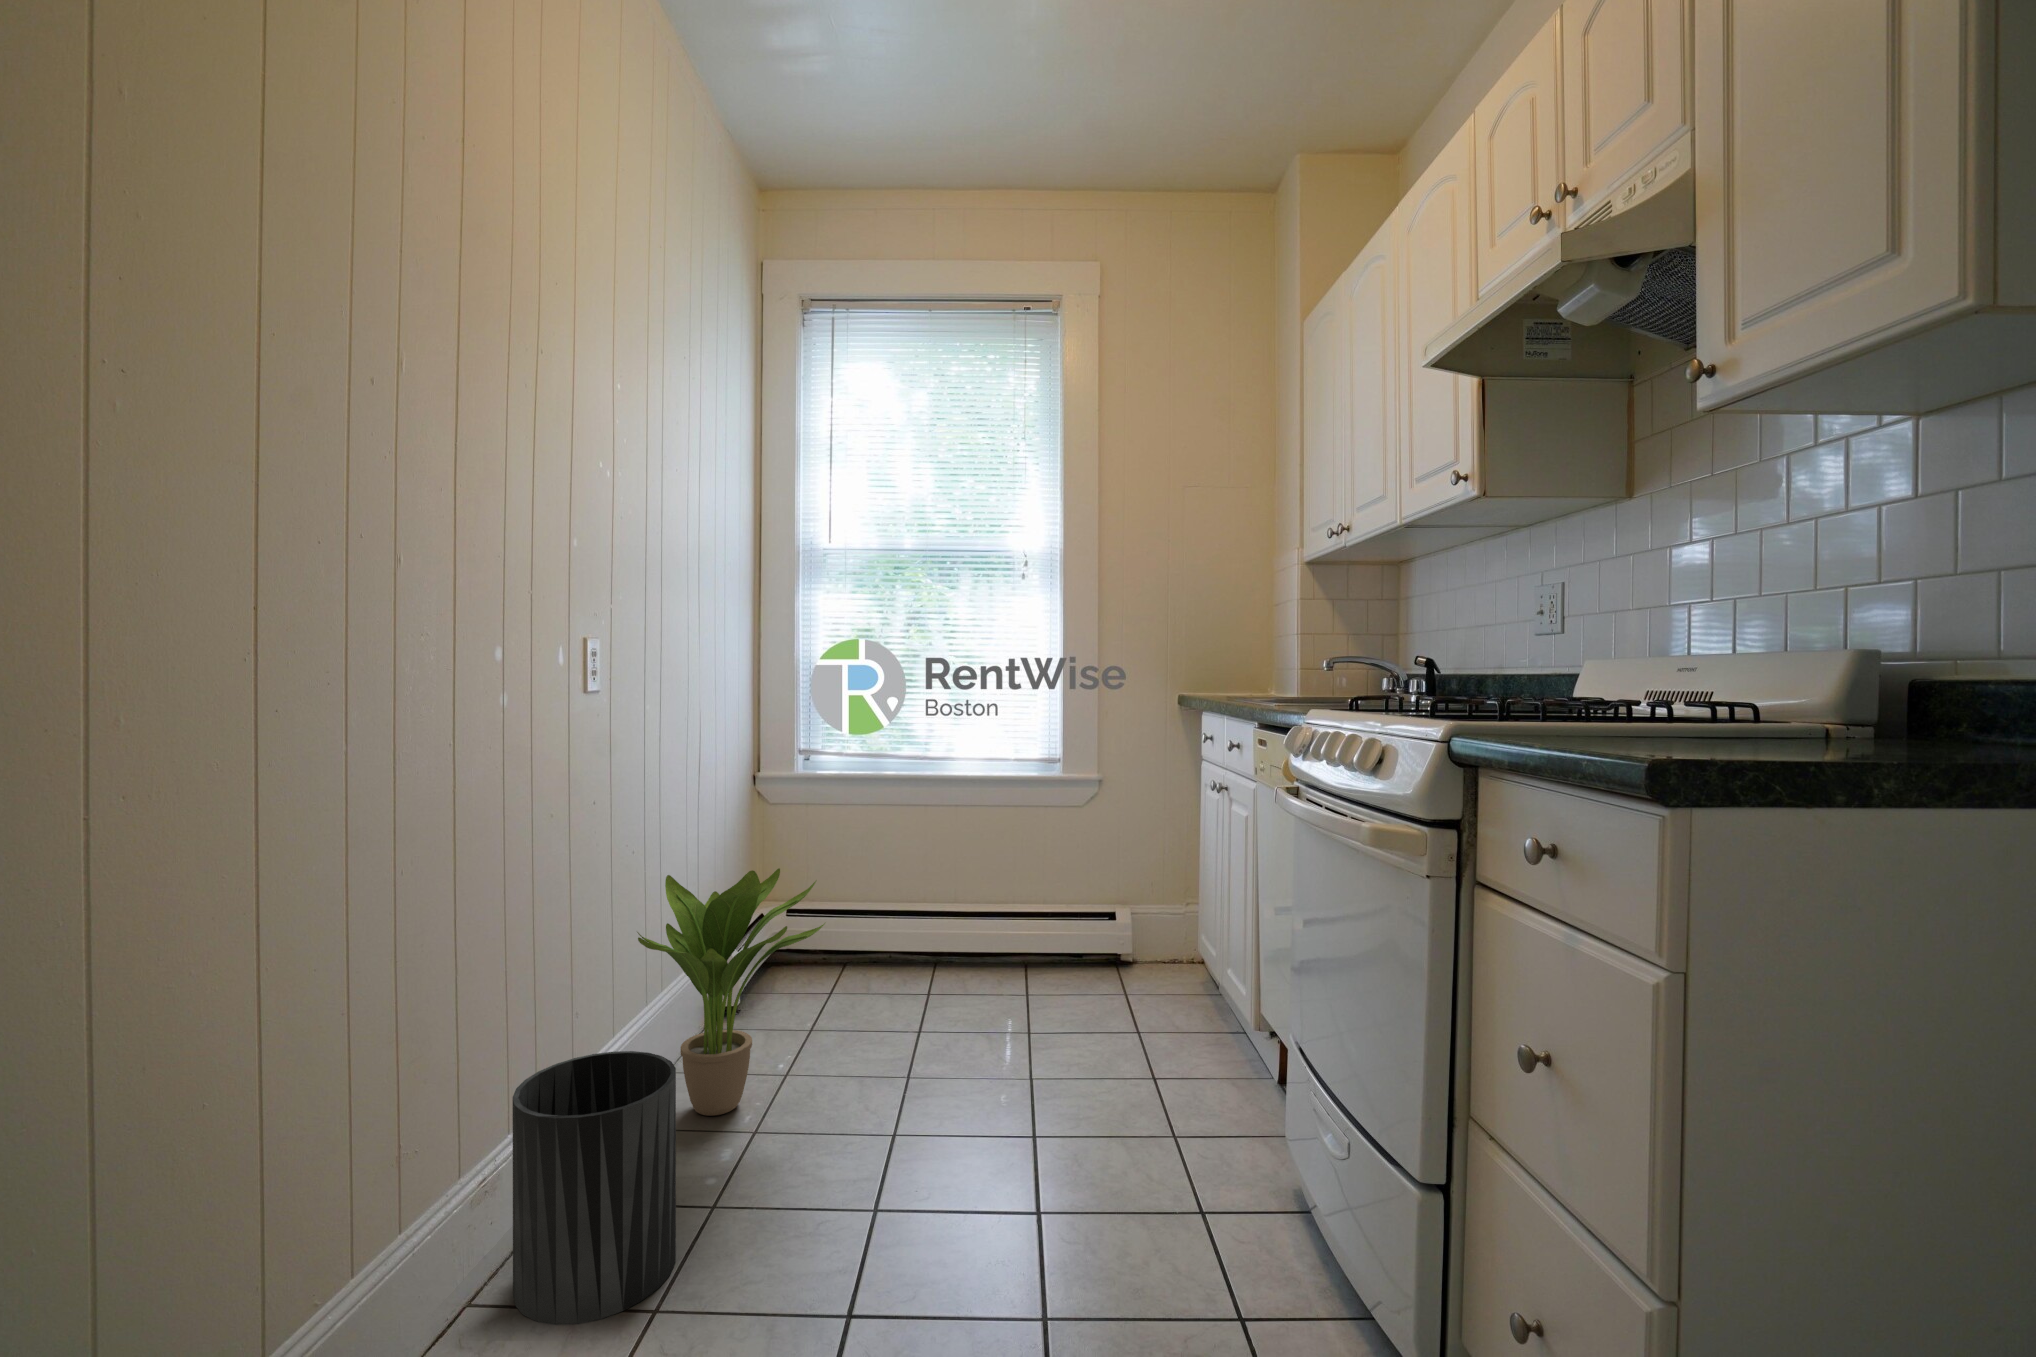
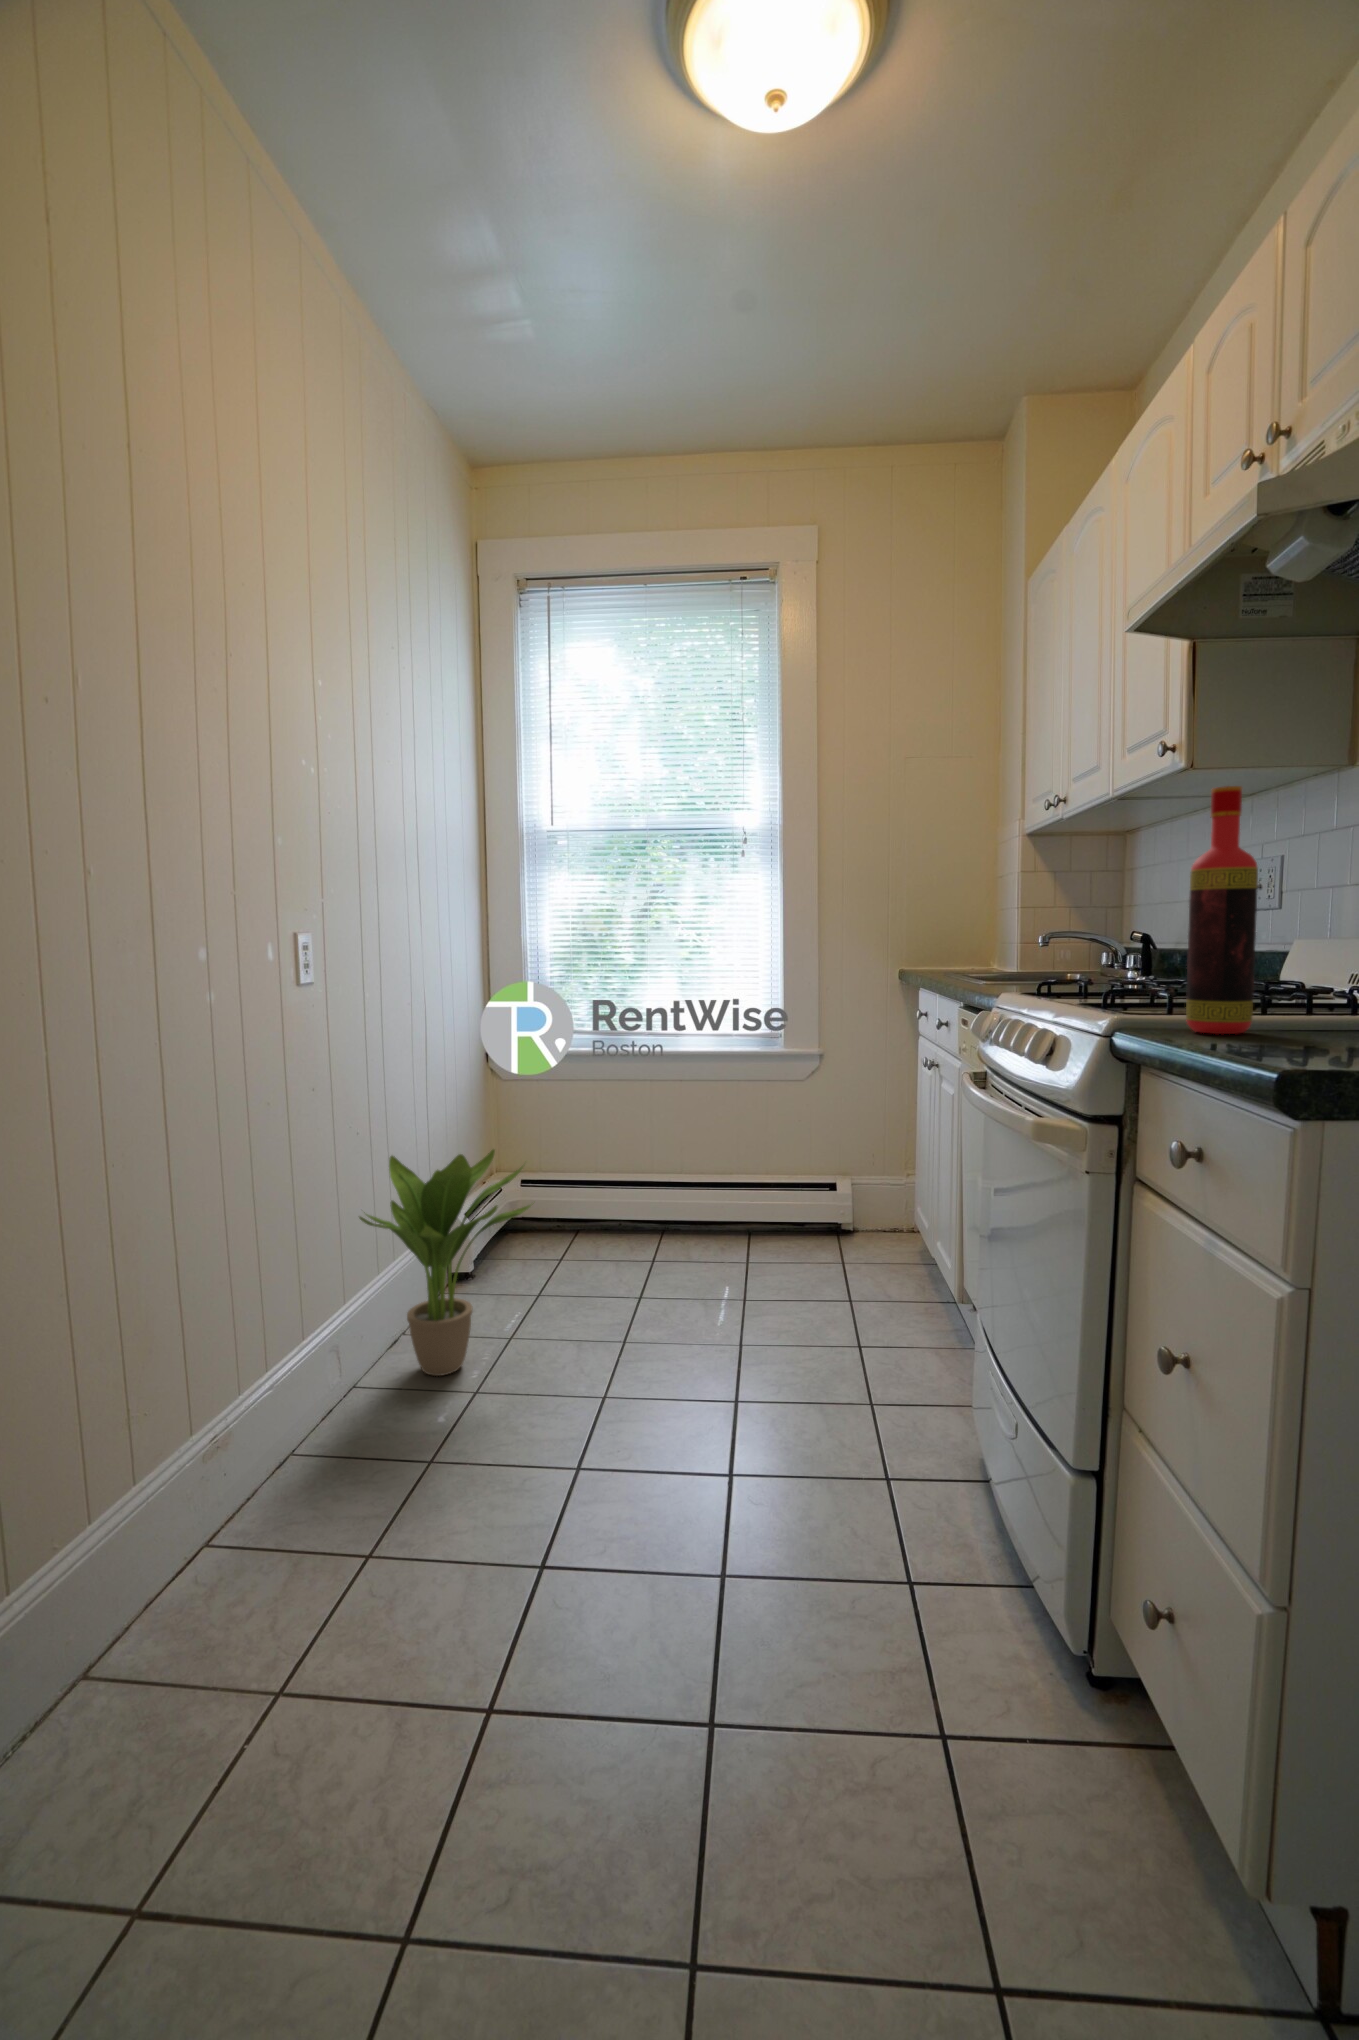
bottle: none [1524,500,1589,736] -> present [1186,786,1258,1034]
trash can: present [512,1051,676,1325] -> none [242,1321,396,1559]

